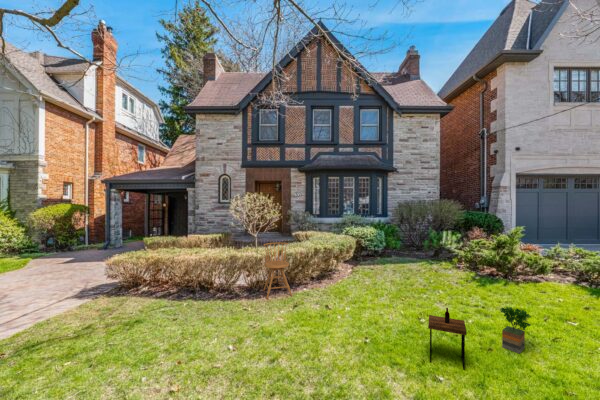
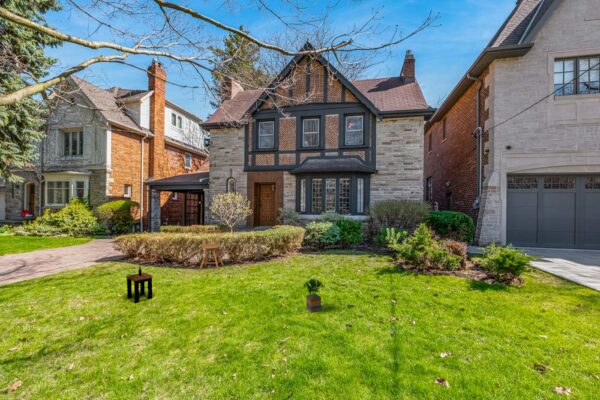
side table: present [428,308,467,370] -> present [126,267,153,303]

